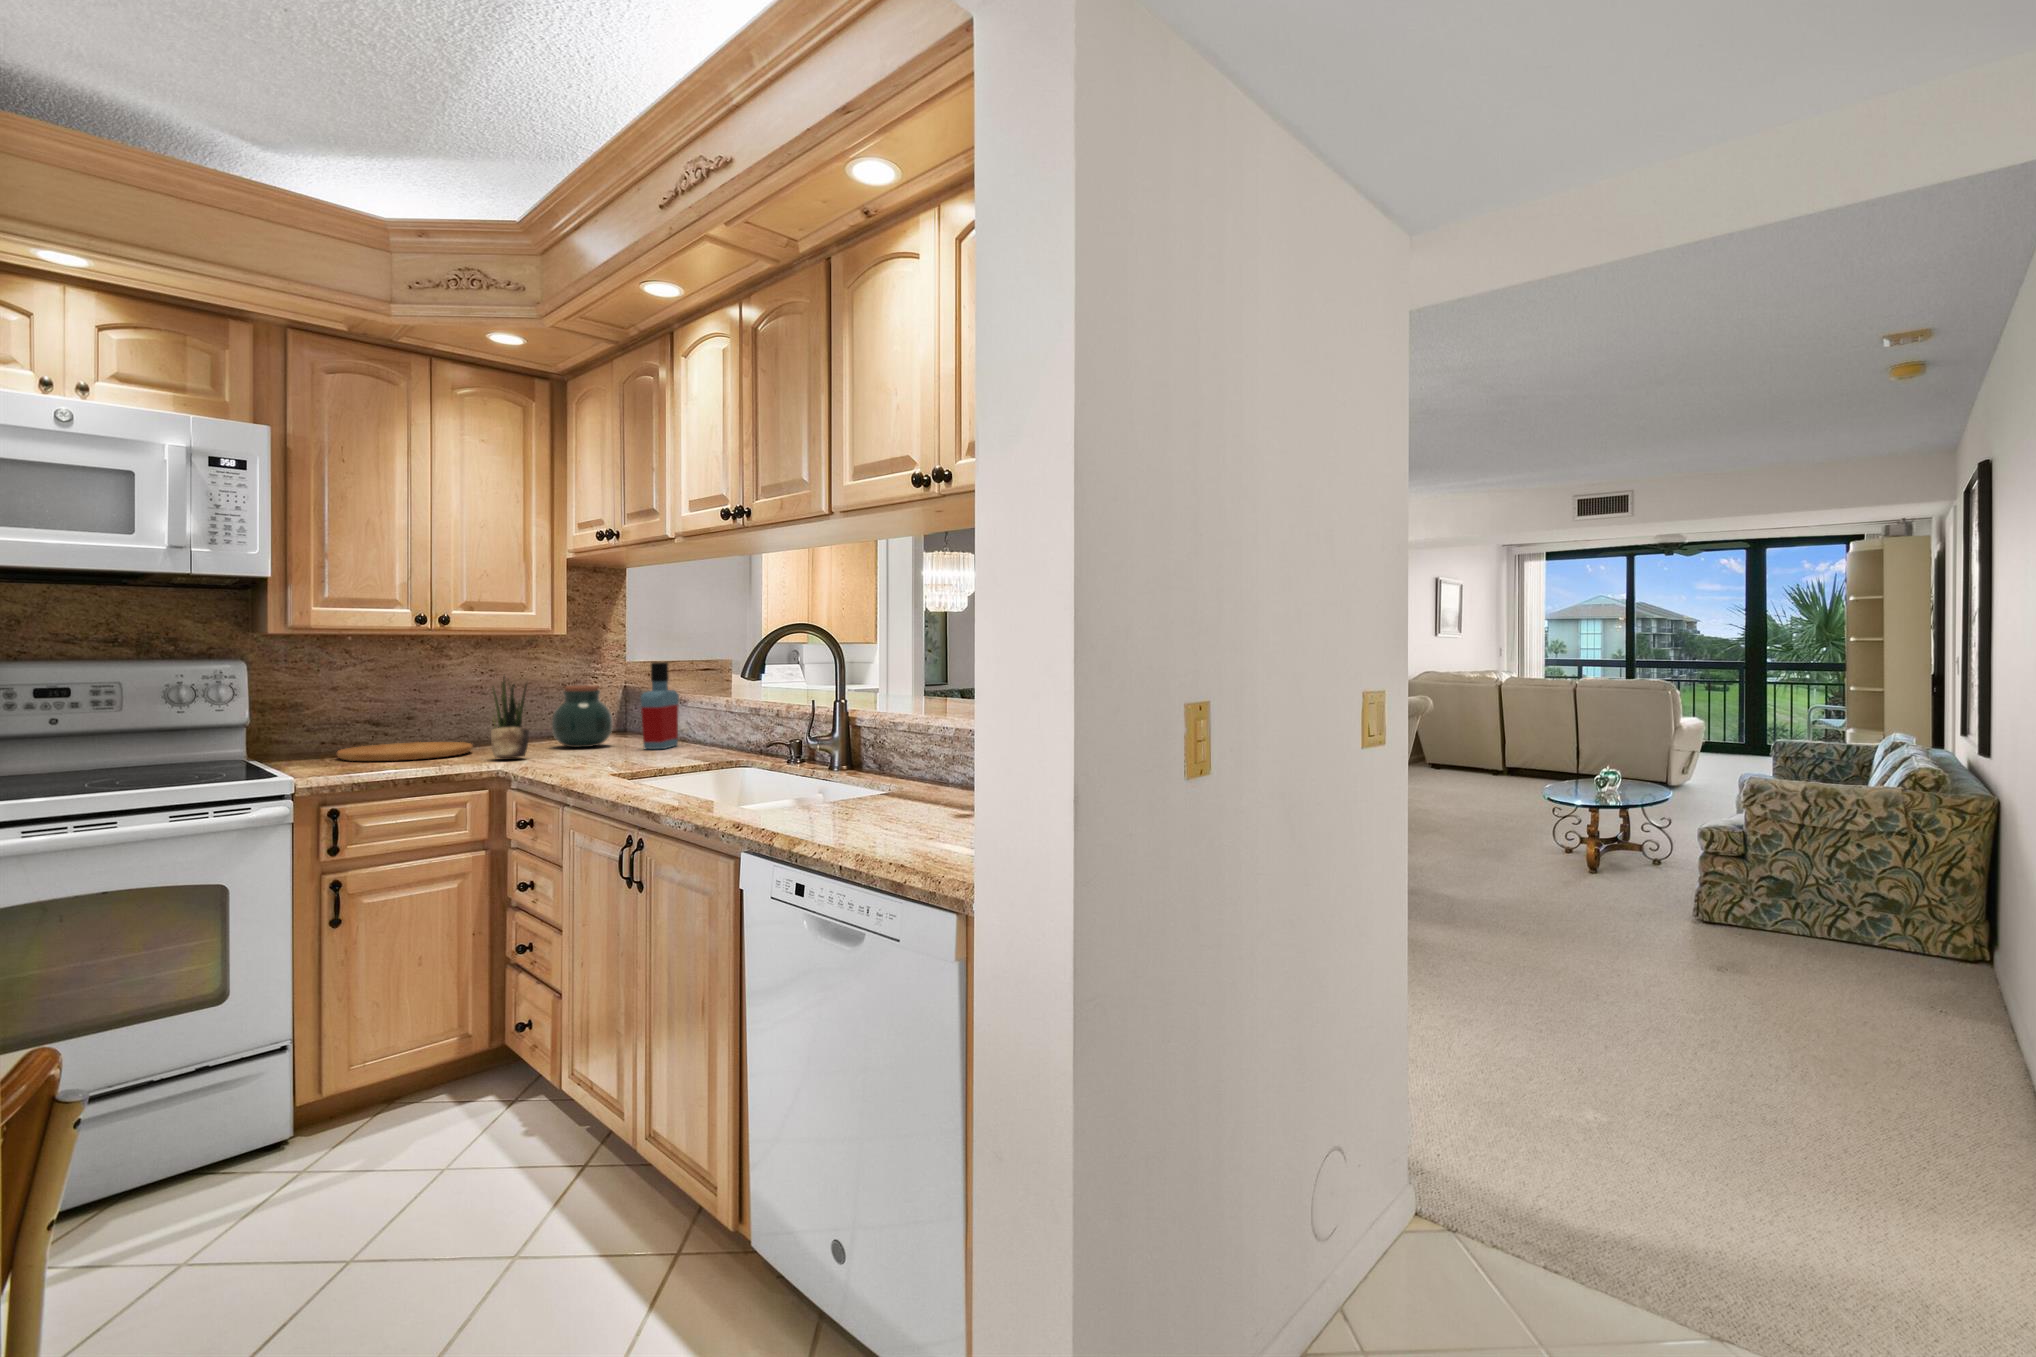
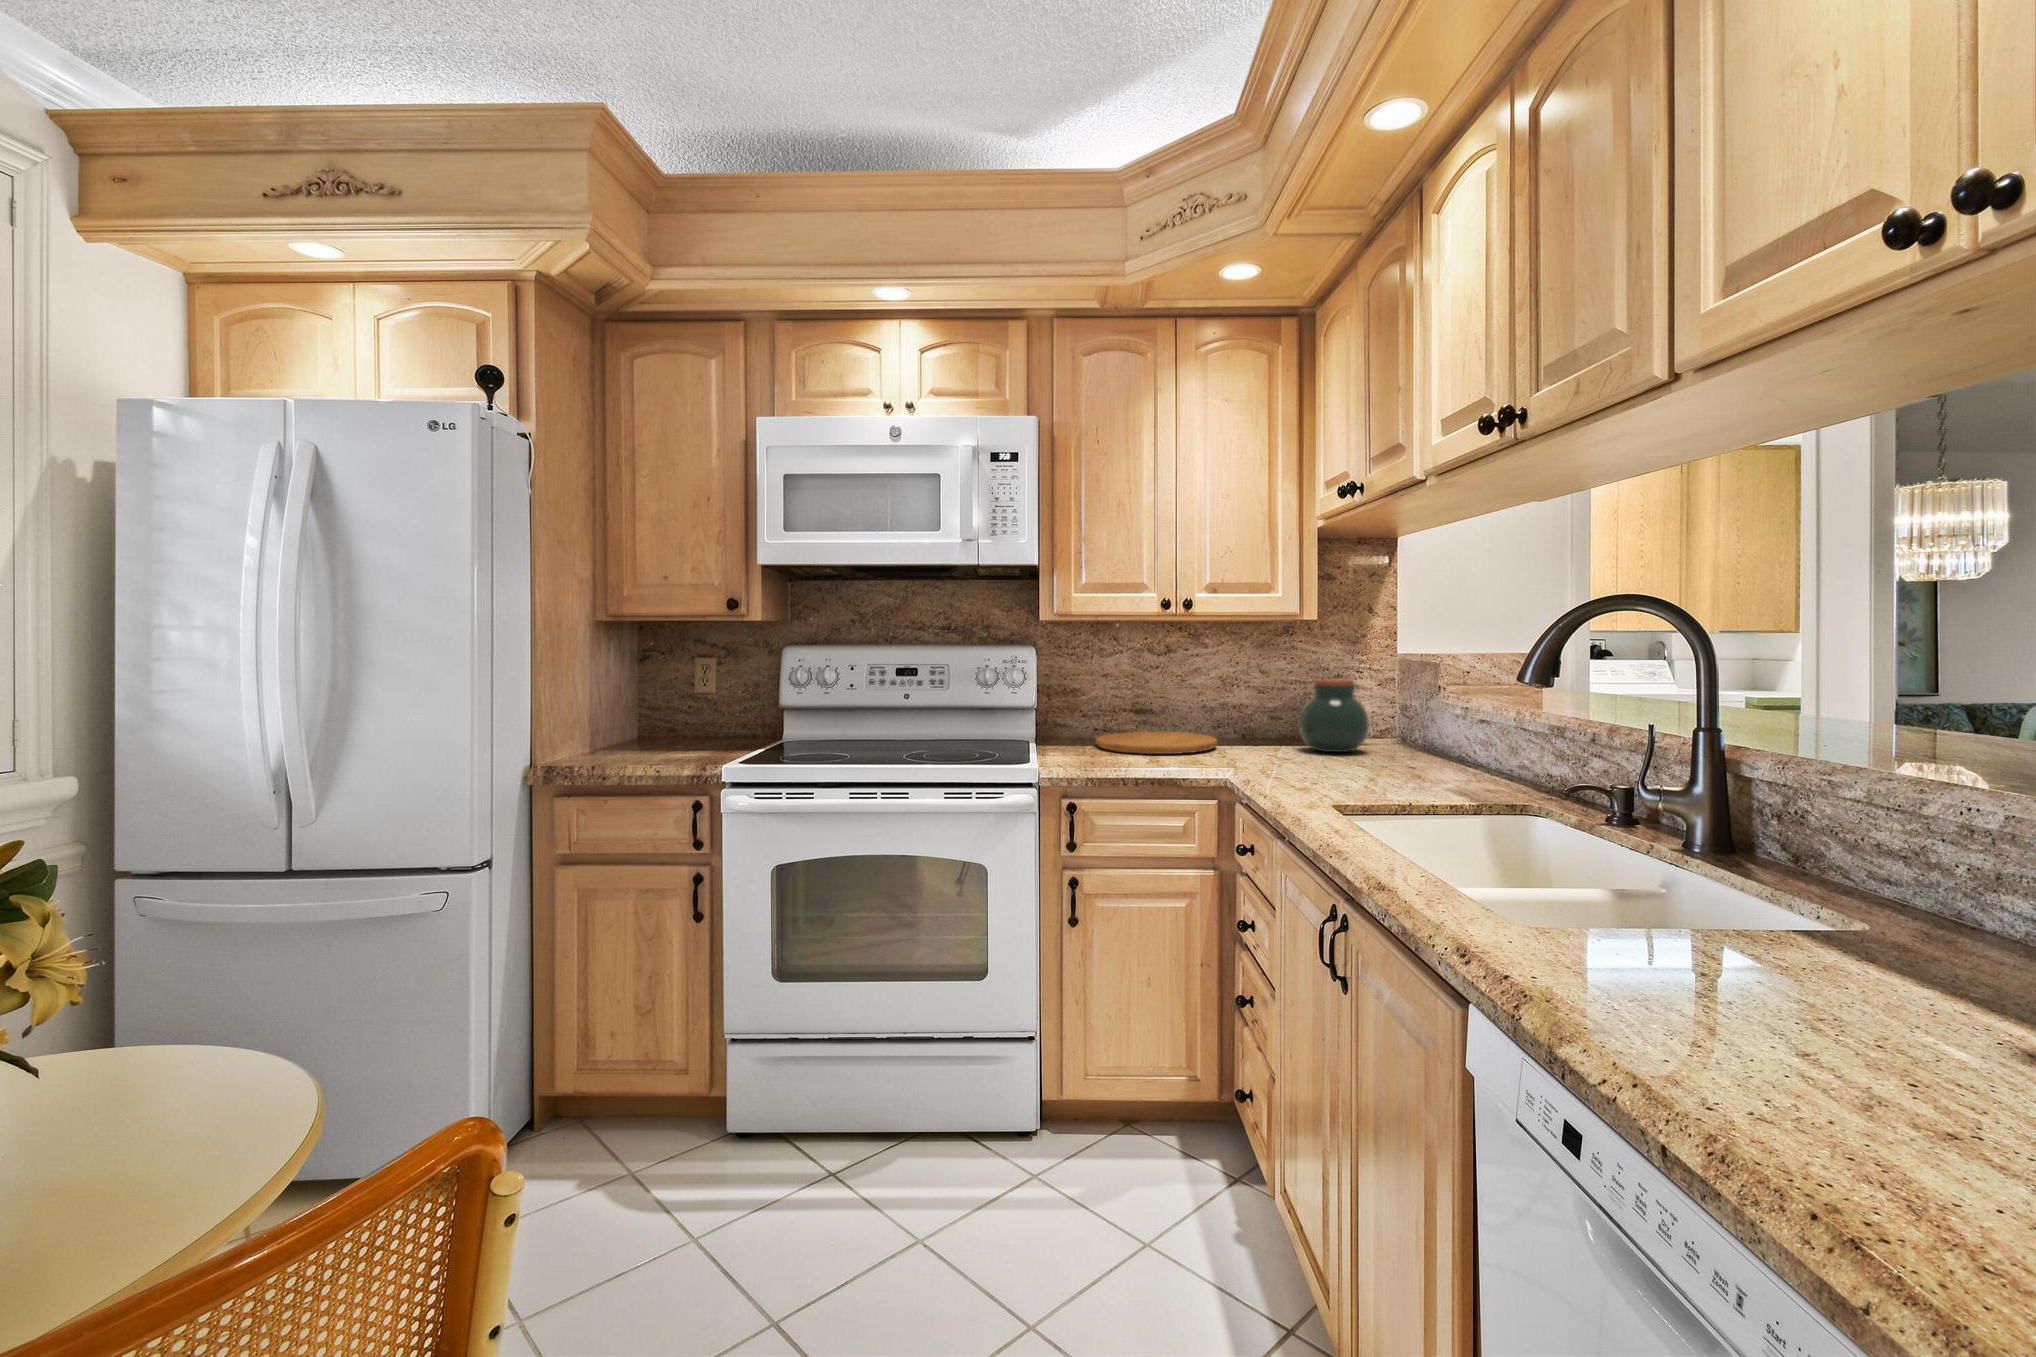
bottle: present [641,662,679,749] -> none [1401,654,1452,765]
potted plant: present [491,677,529,758] -> none [1228,666,1269,762]

